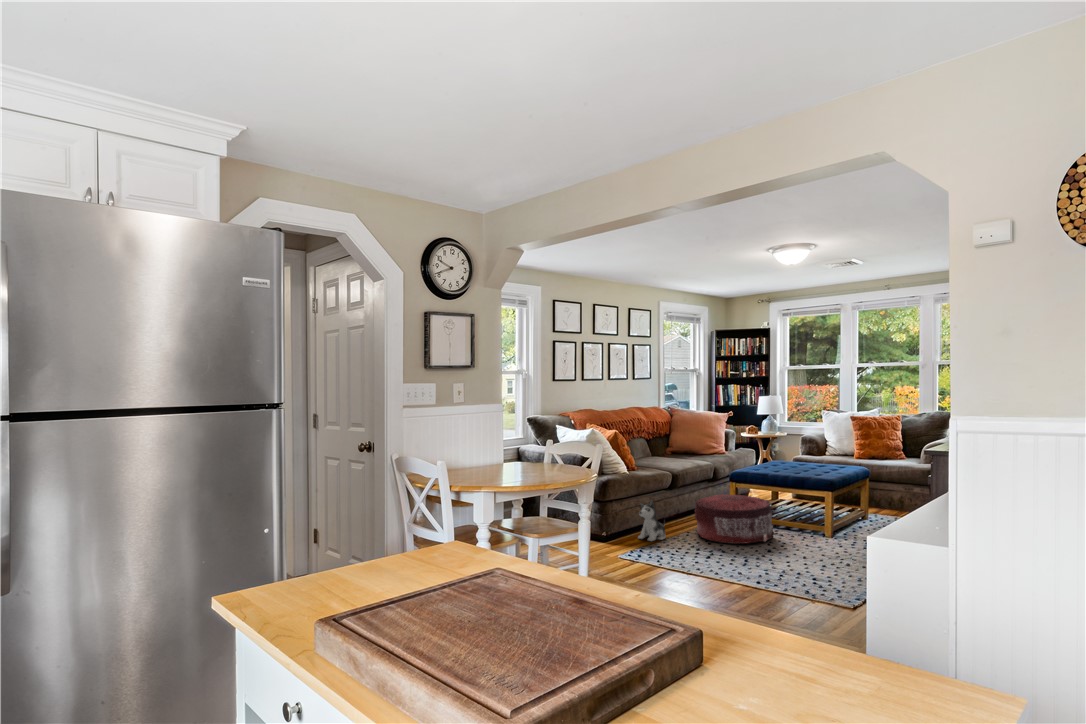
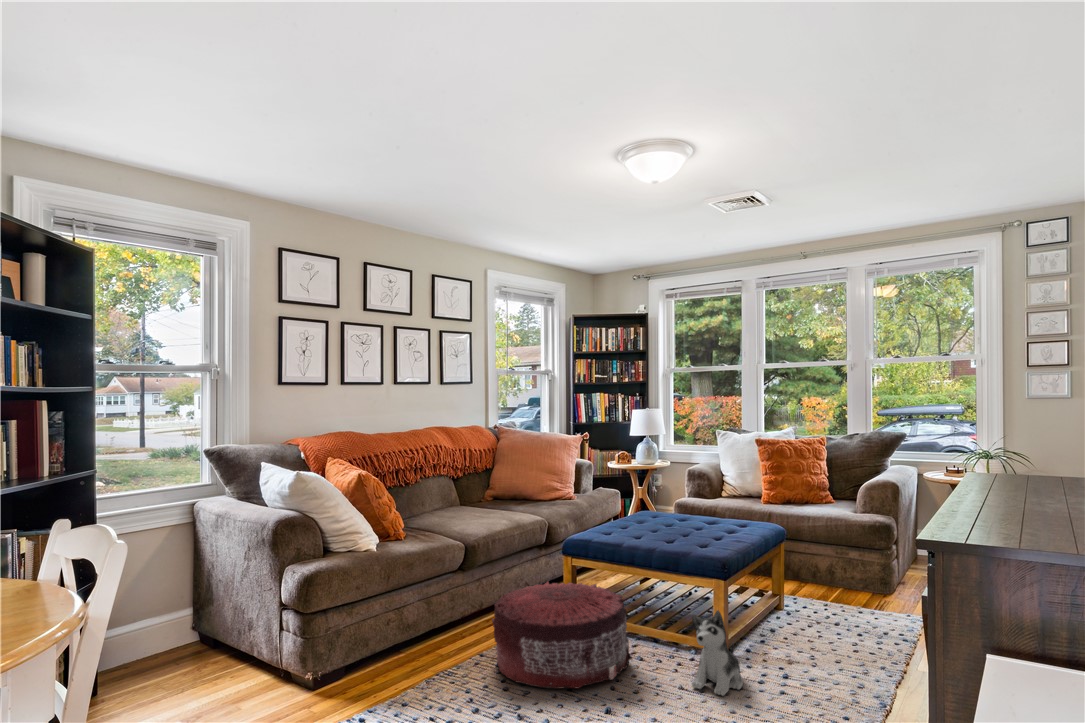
plush toy: present [638,500,665,541] -> present [692,610,743,696]

